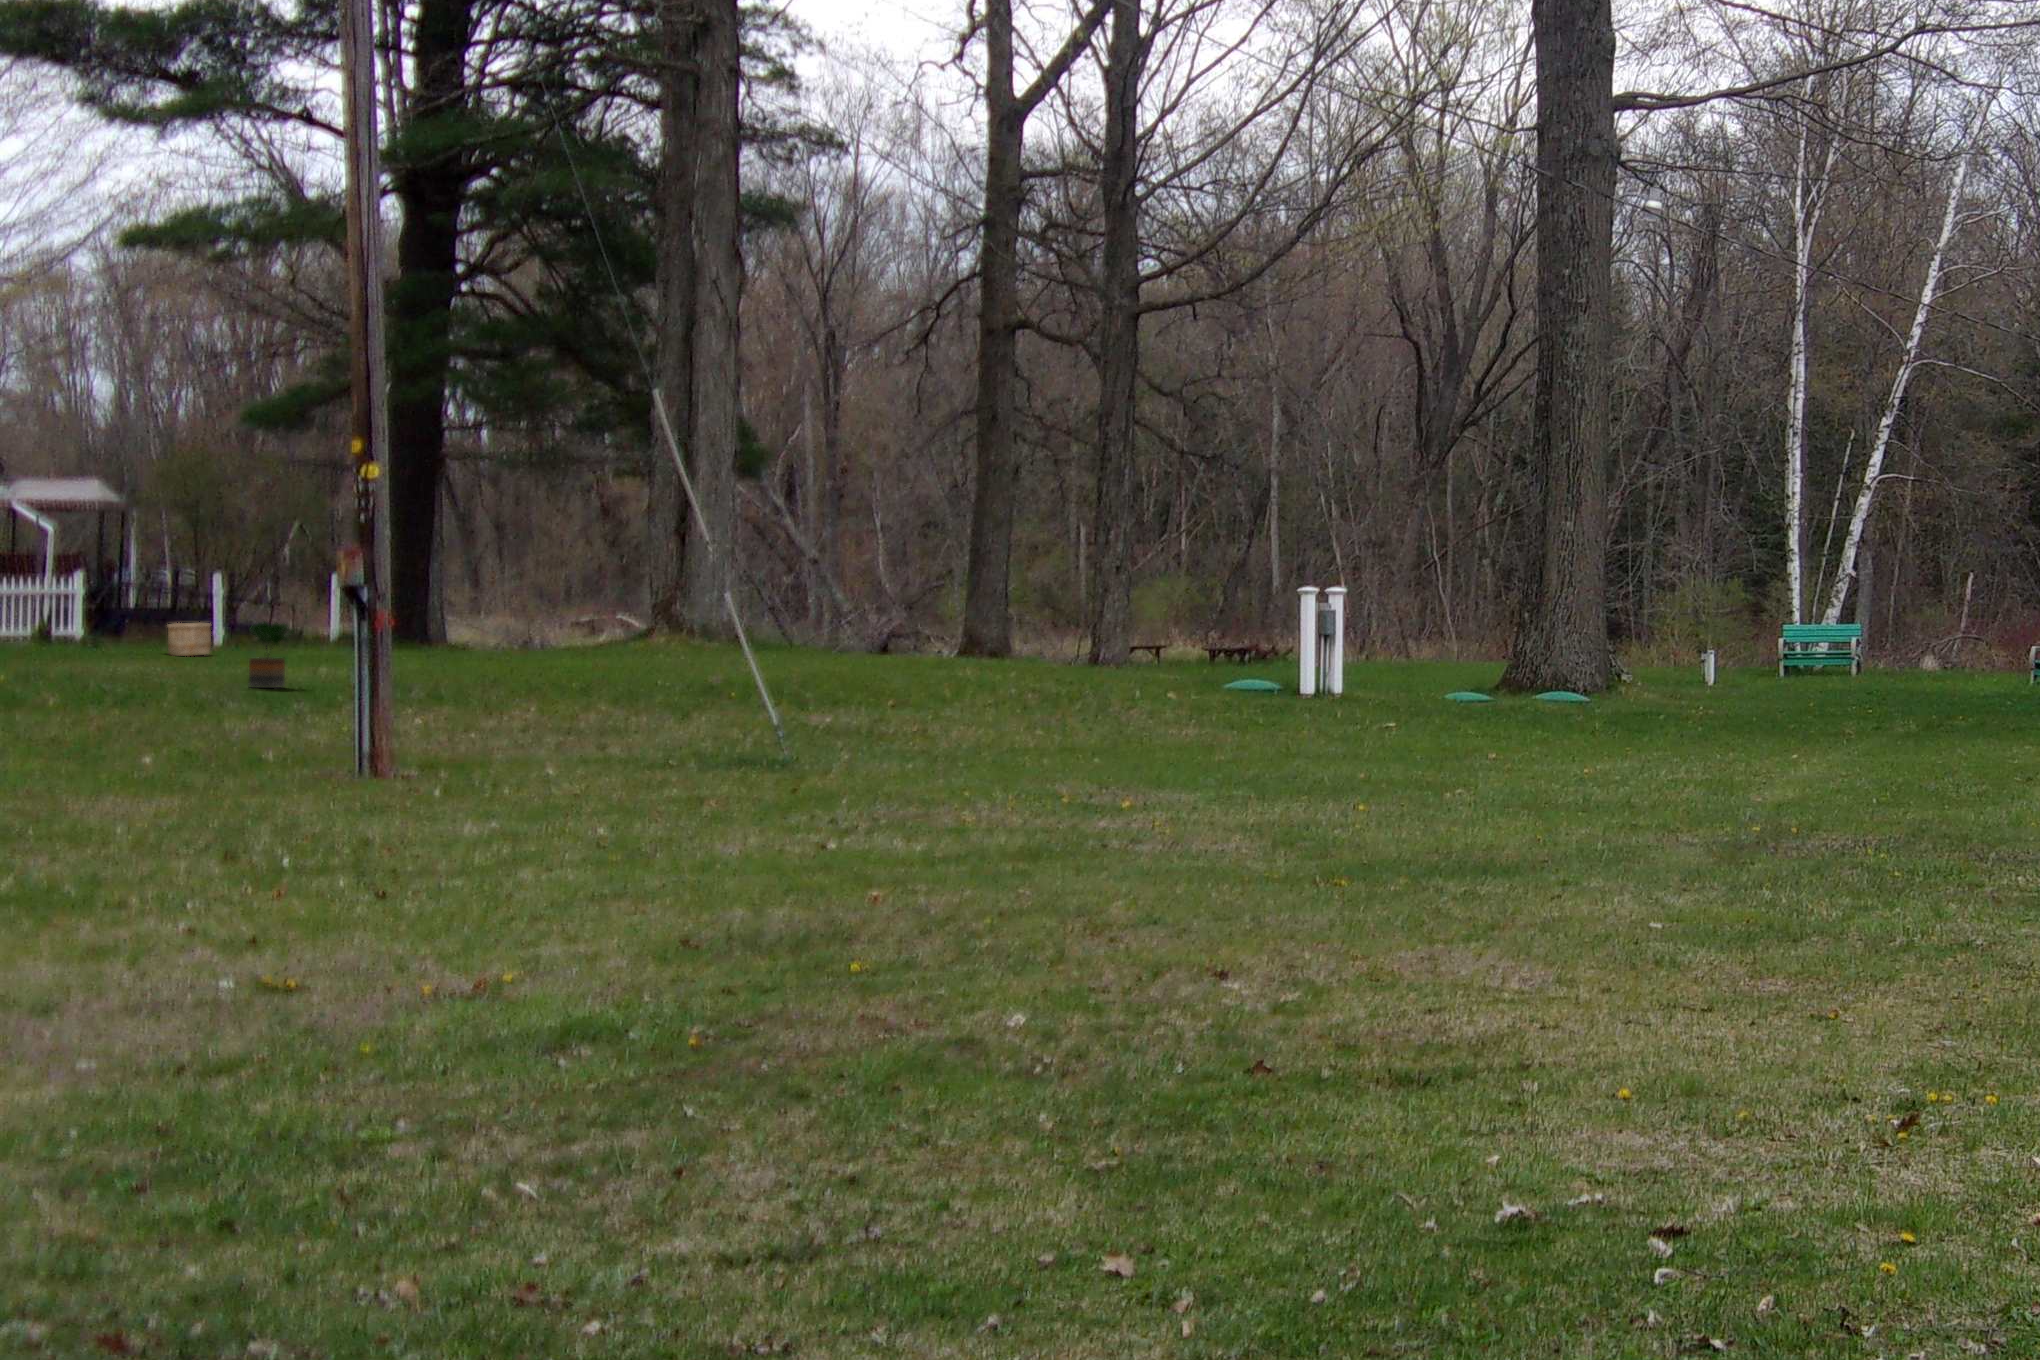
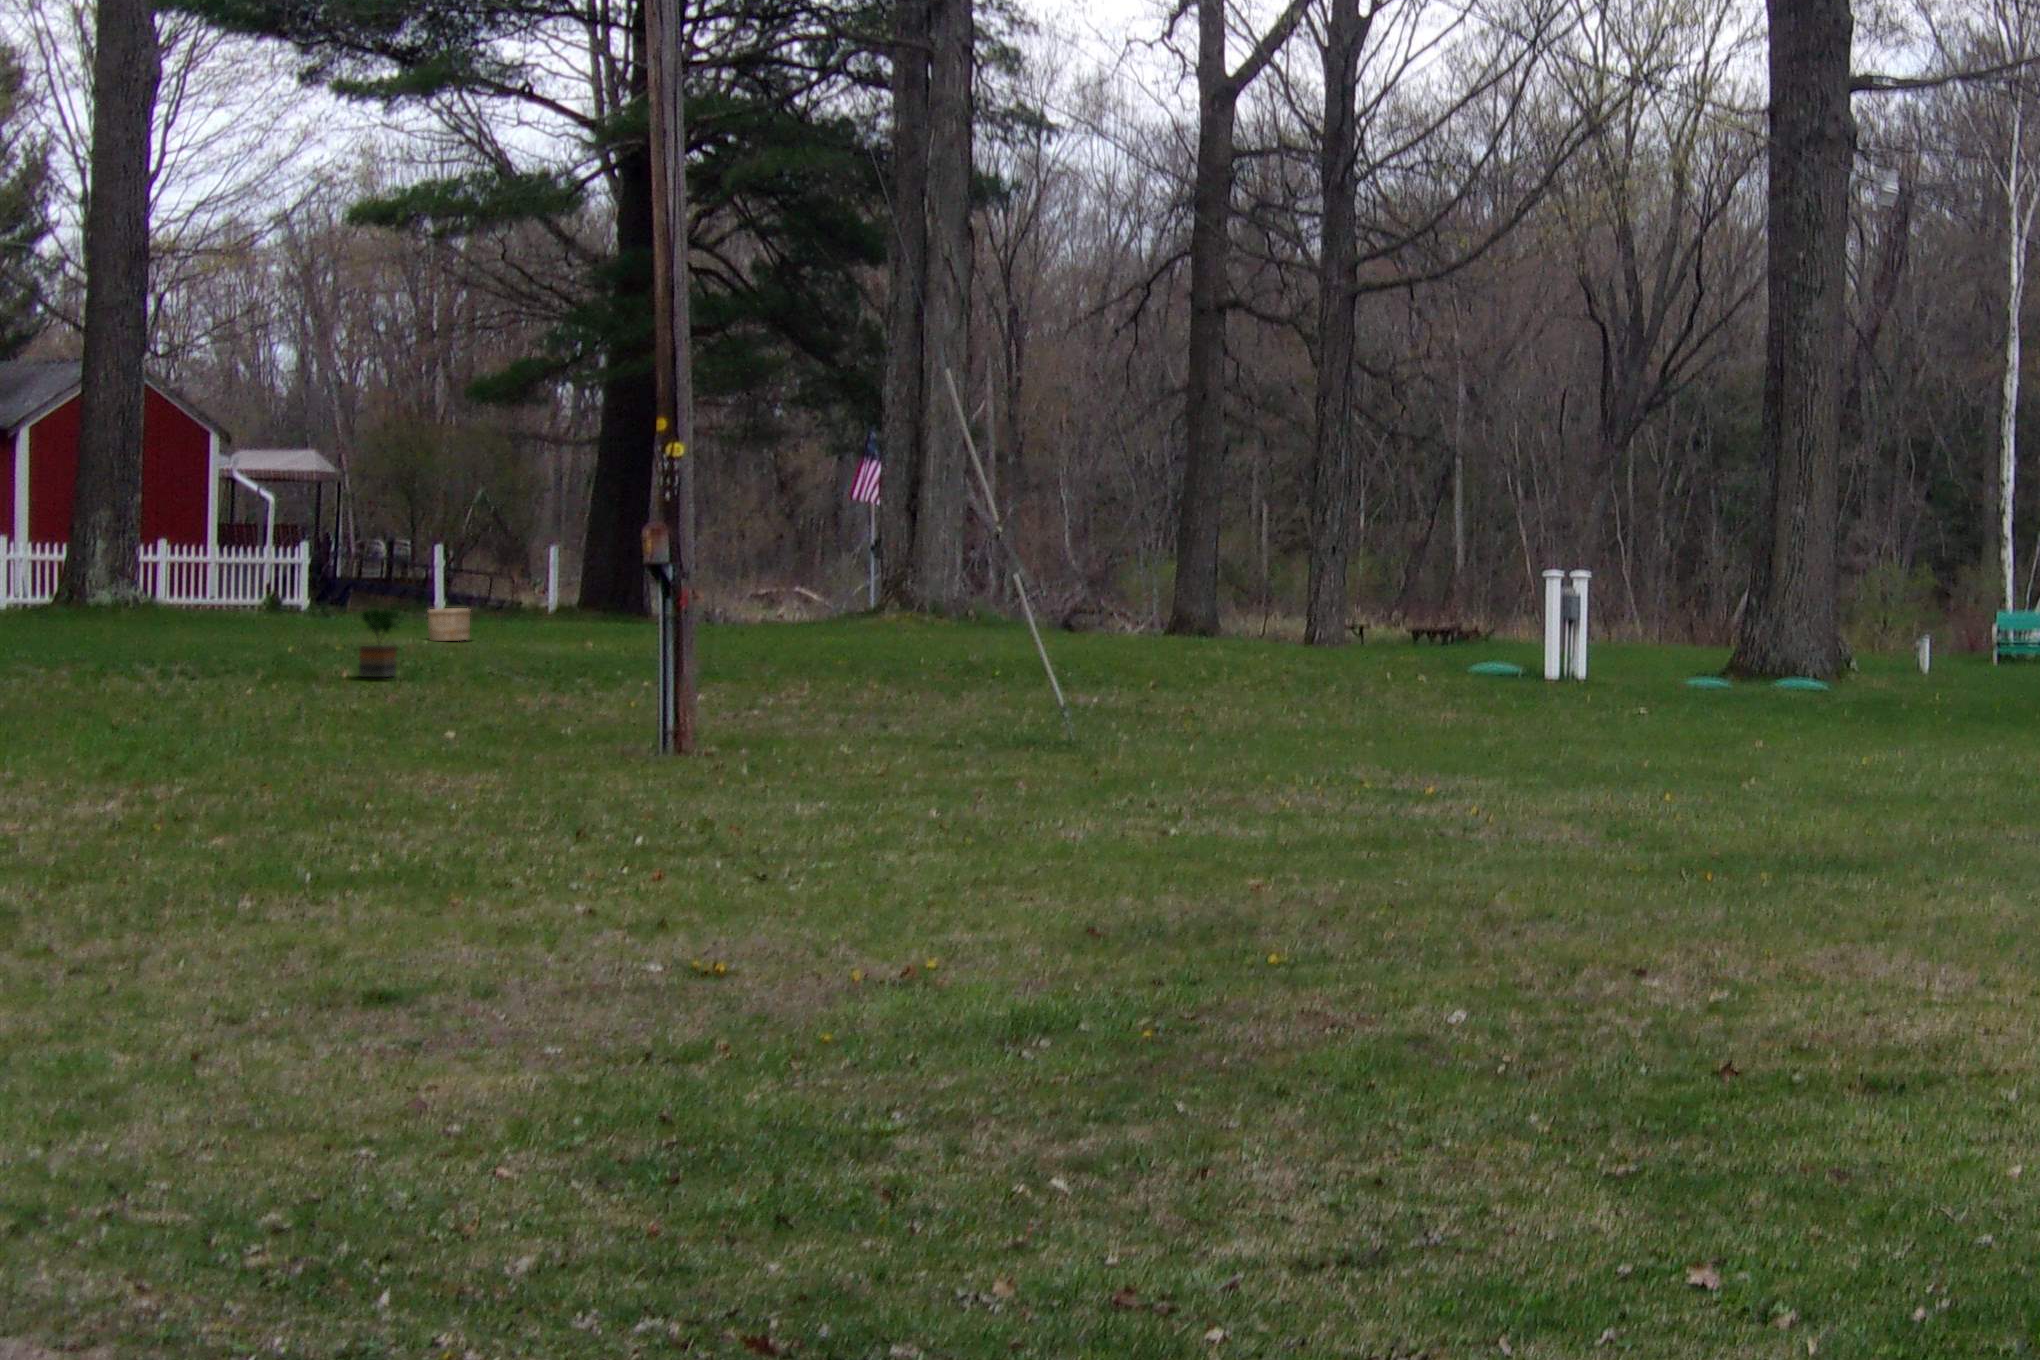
potted tree: present [248,621,293,688] -> present [359,608,402,677]

